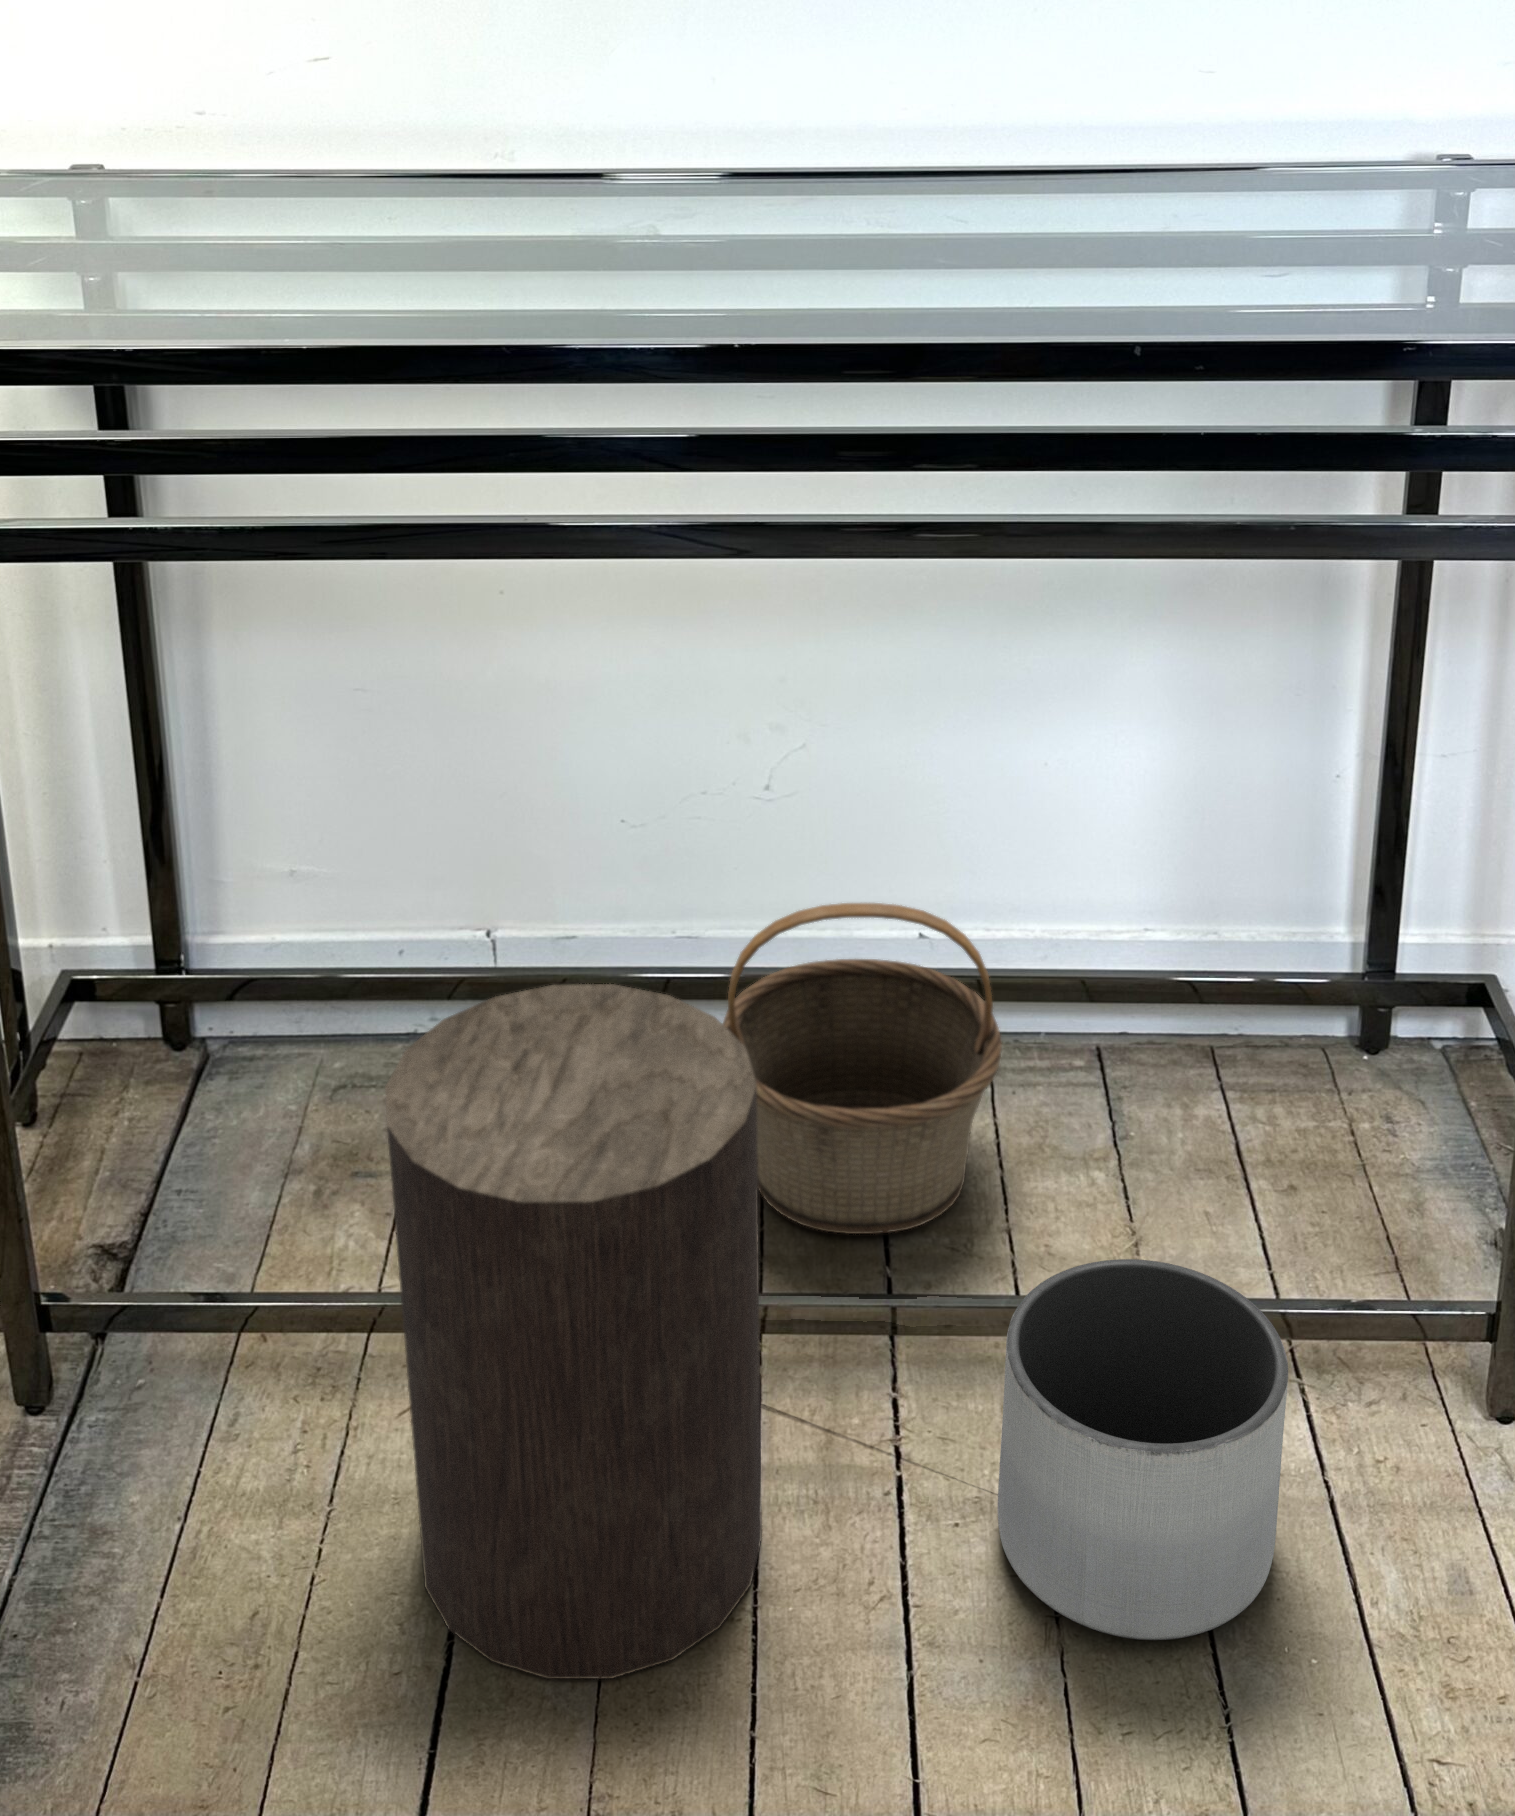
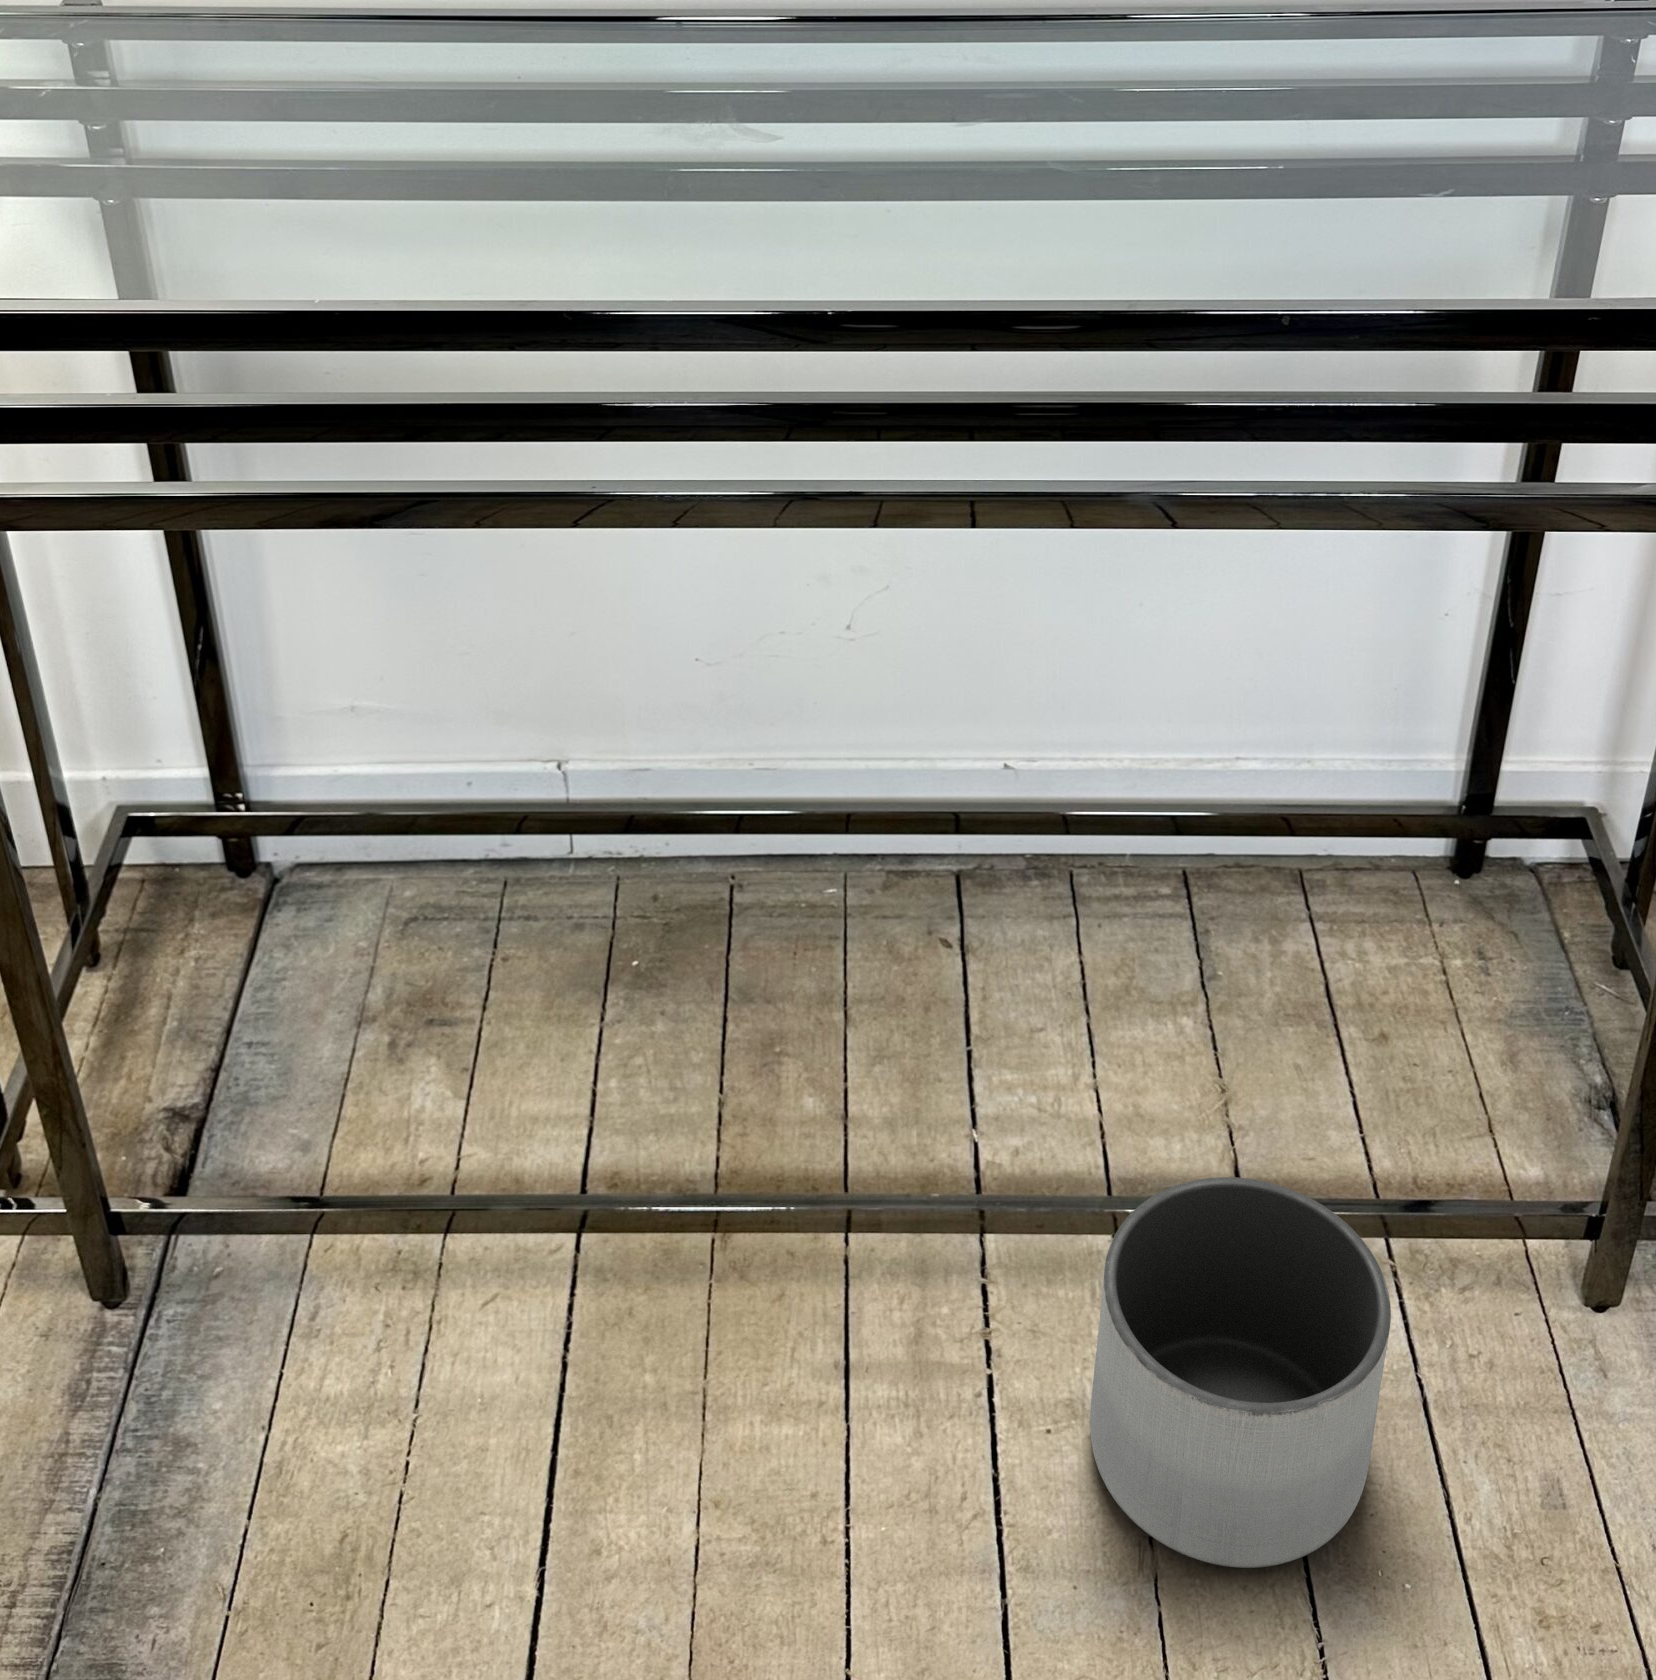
basket: present [722,903,1002,1234] -> none [802,770,1093,1096]
stool: present [385,984,762,1679] -> none [463,925,852,1613]

